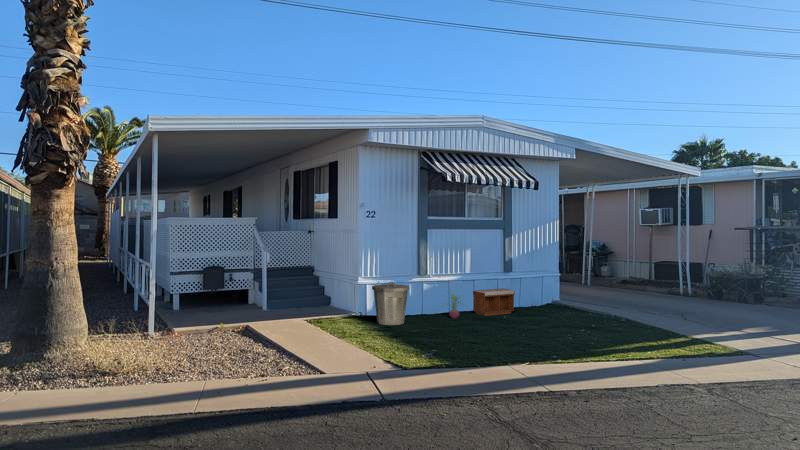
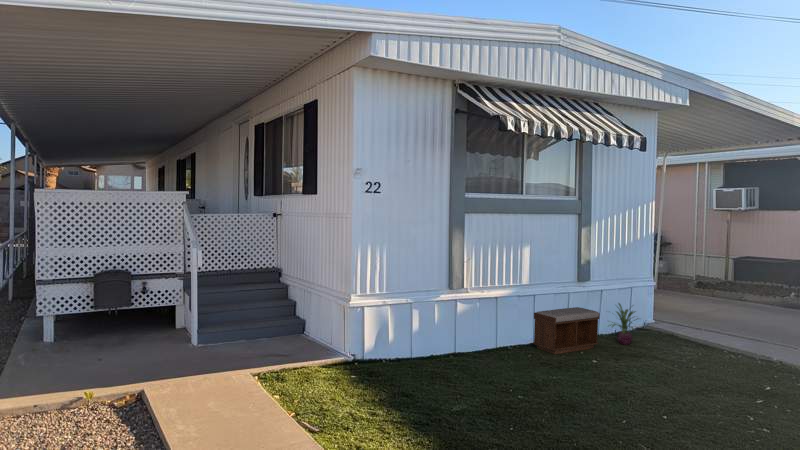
trash can: present [372,282,409,325] -> none [373,305,438,381]
decorative plant: present [449,292,459,319] -> present [612,303,638,345]

